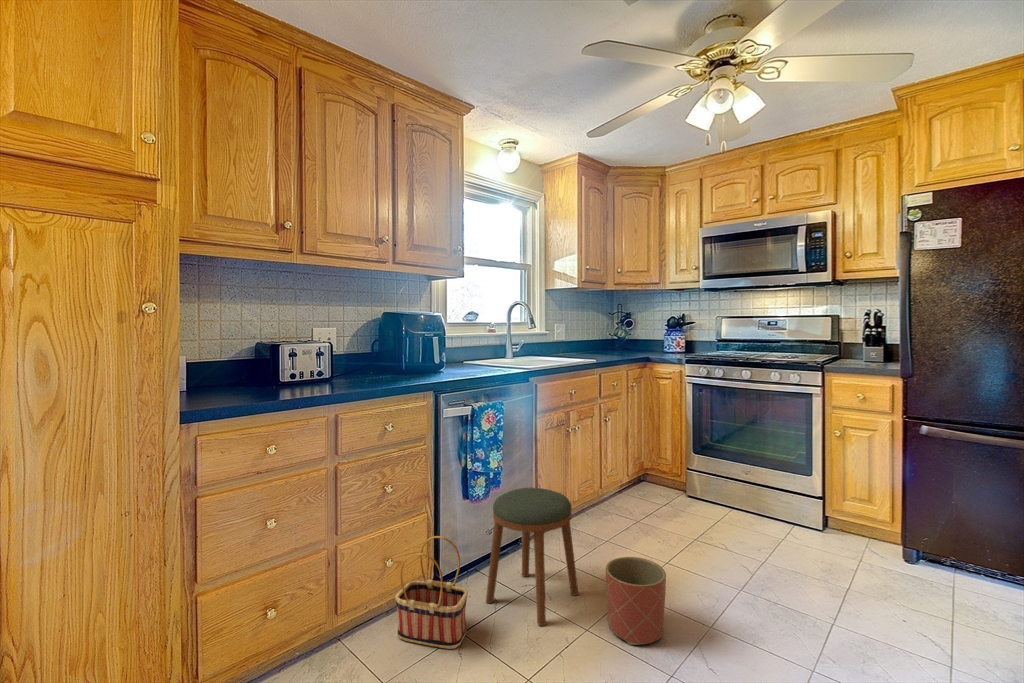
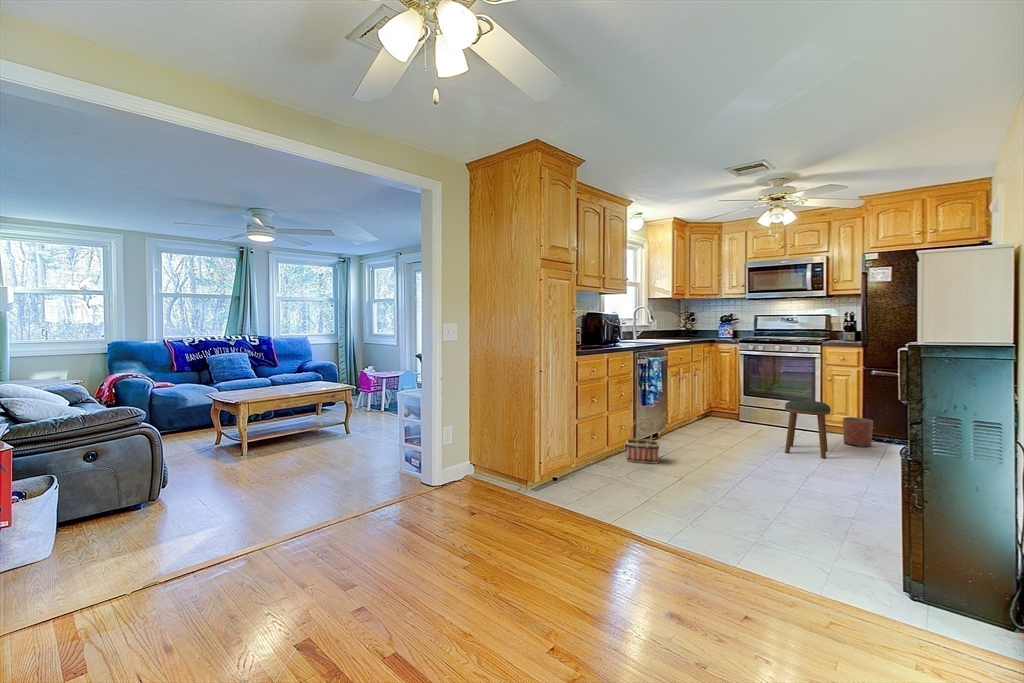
stool: present [486,488,578,626] -> present [785,400,831,458]
planter: present [606,557,666,645] -> present [843,417,873,447]

